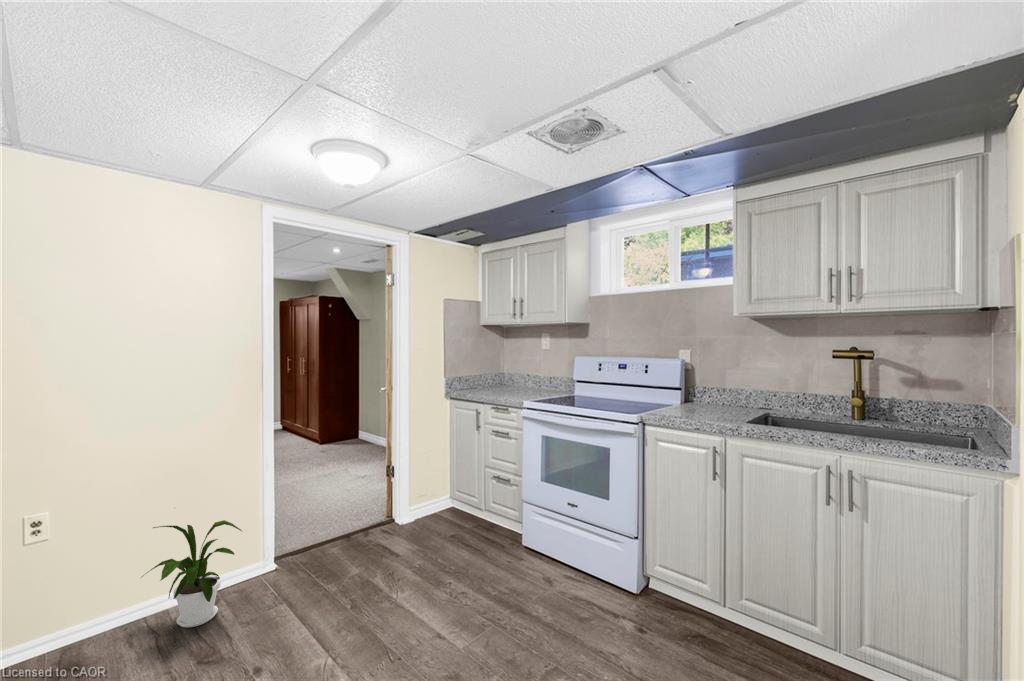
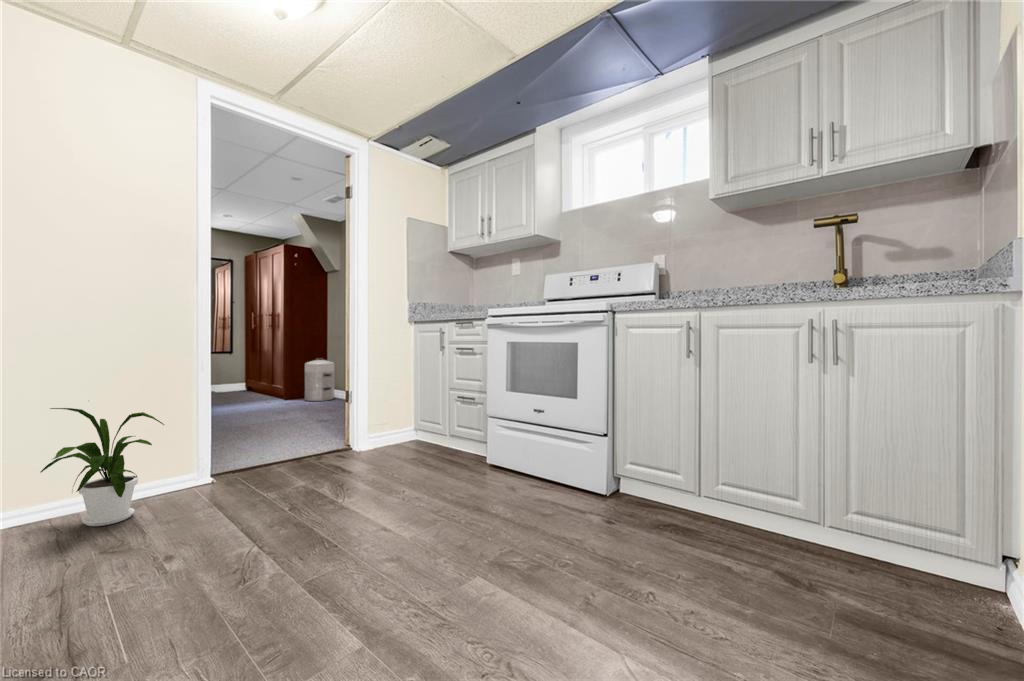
waste bin: none [340,405,367,447] -> present [305,360,334,401]

